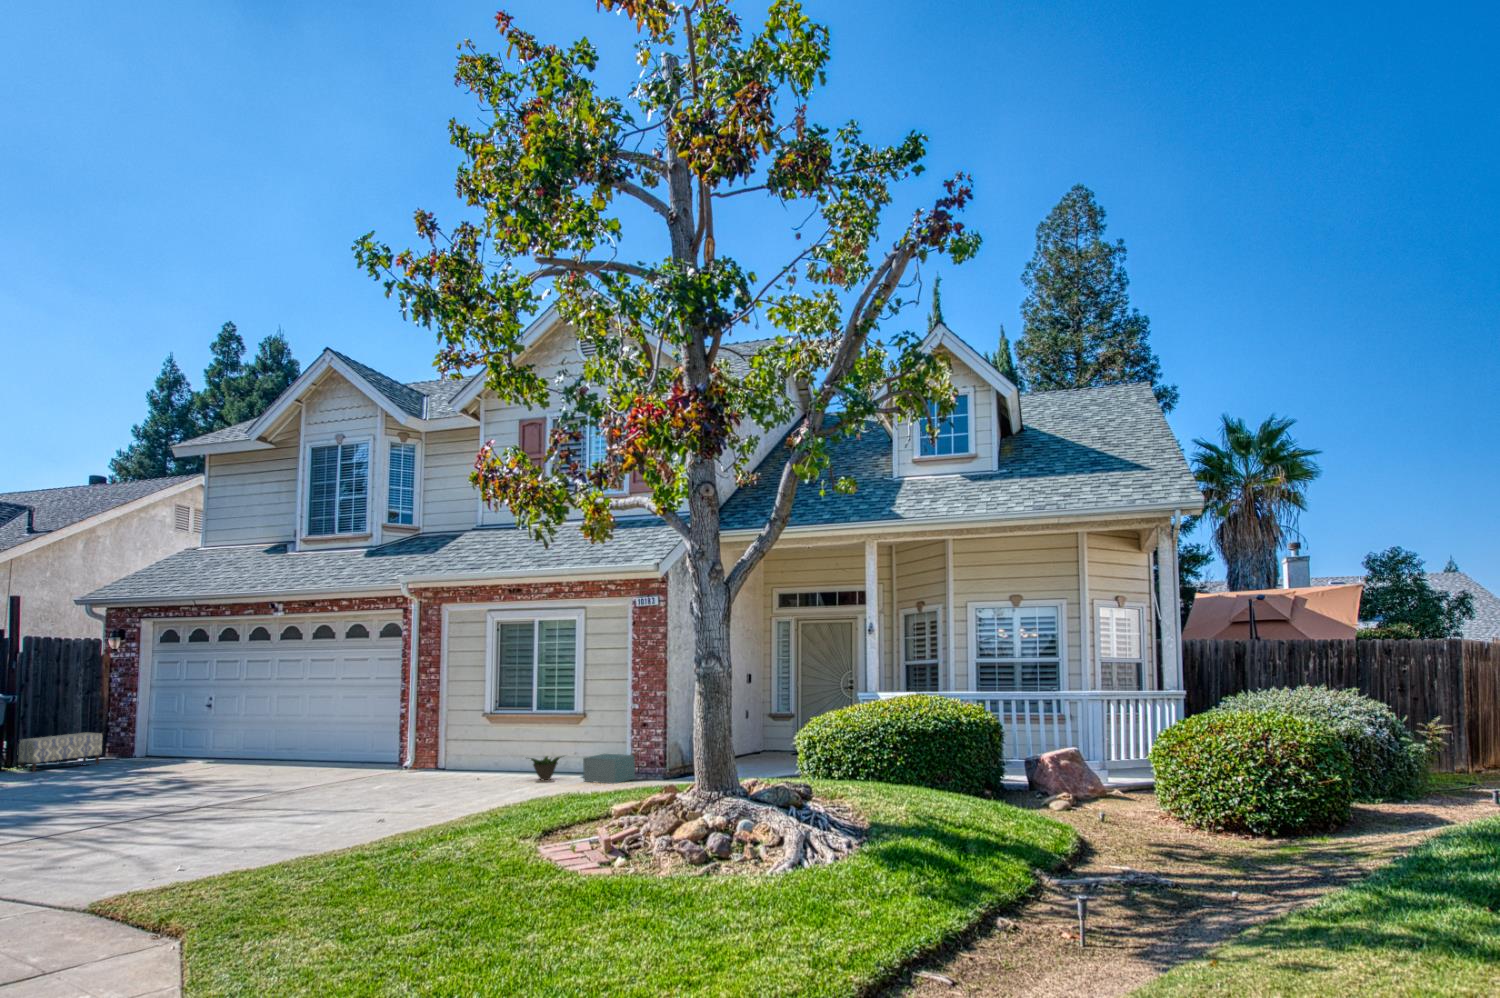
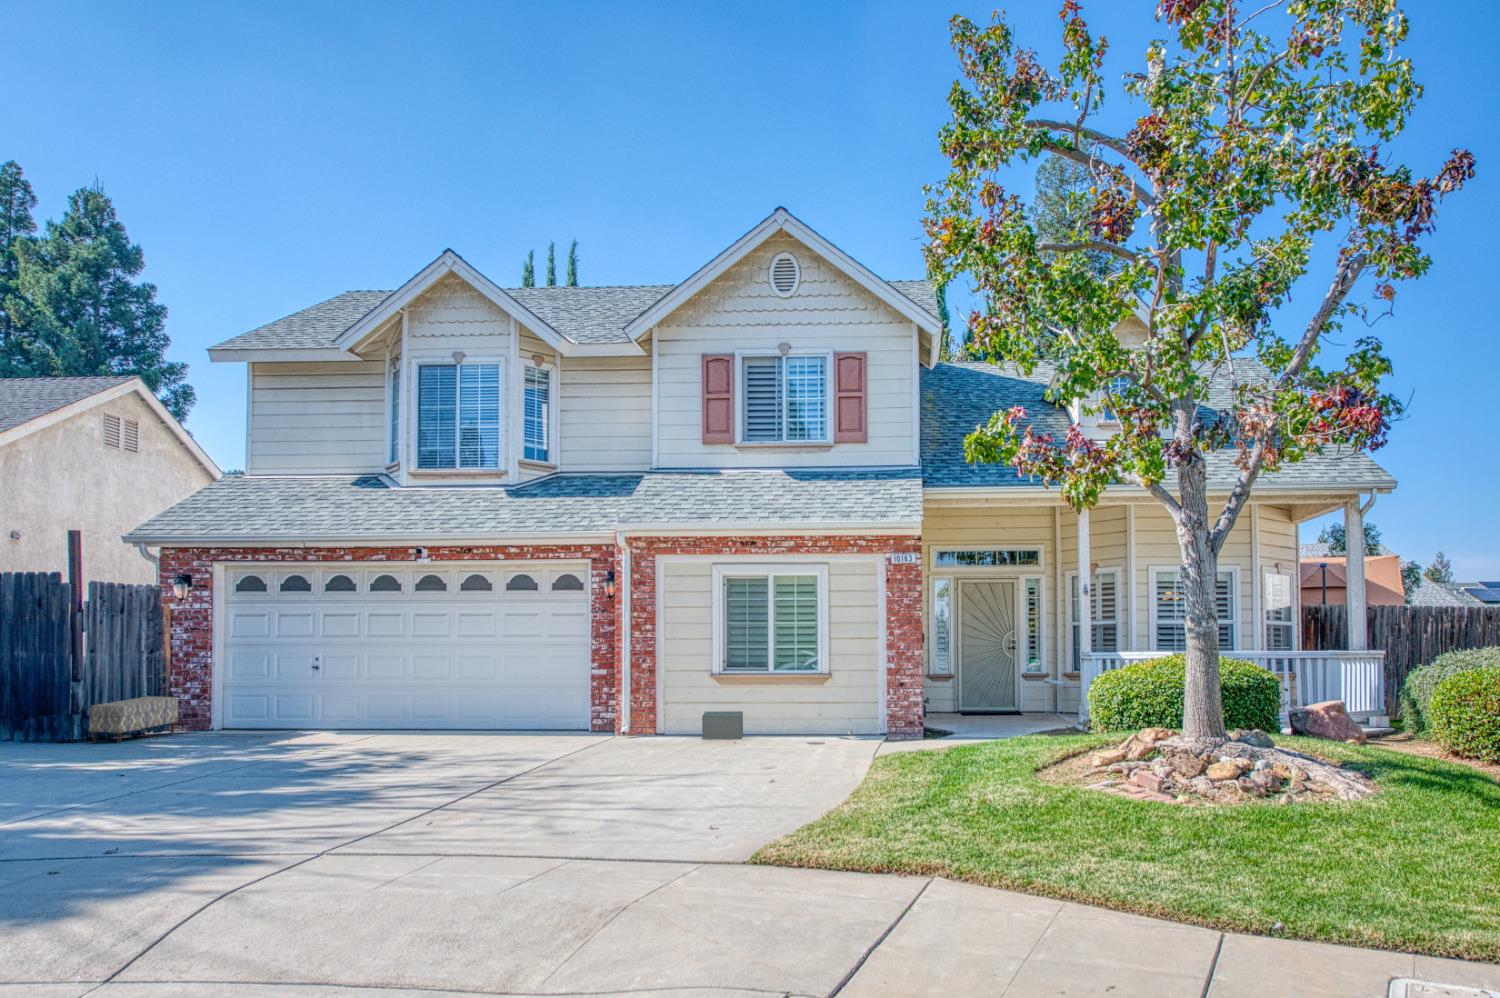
storage box: present [583,754,635,784] -> present [702,711,743,739]
decorative plant: present [531,756,560,780] -> none [772,713,817,739]

